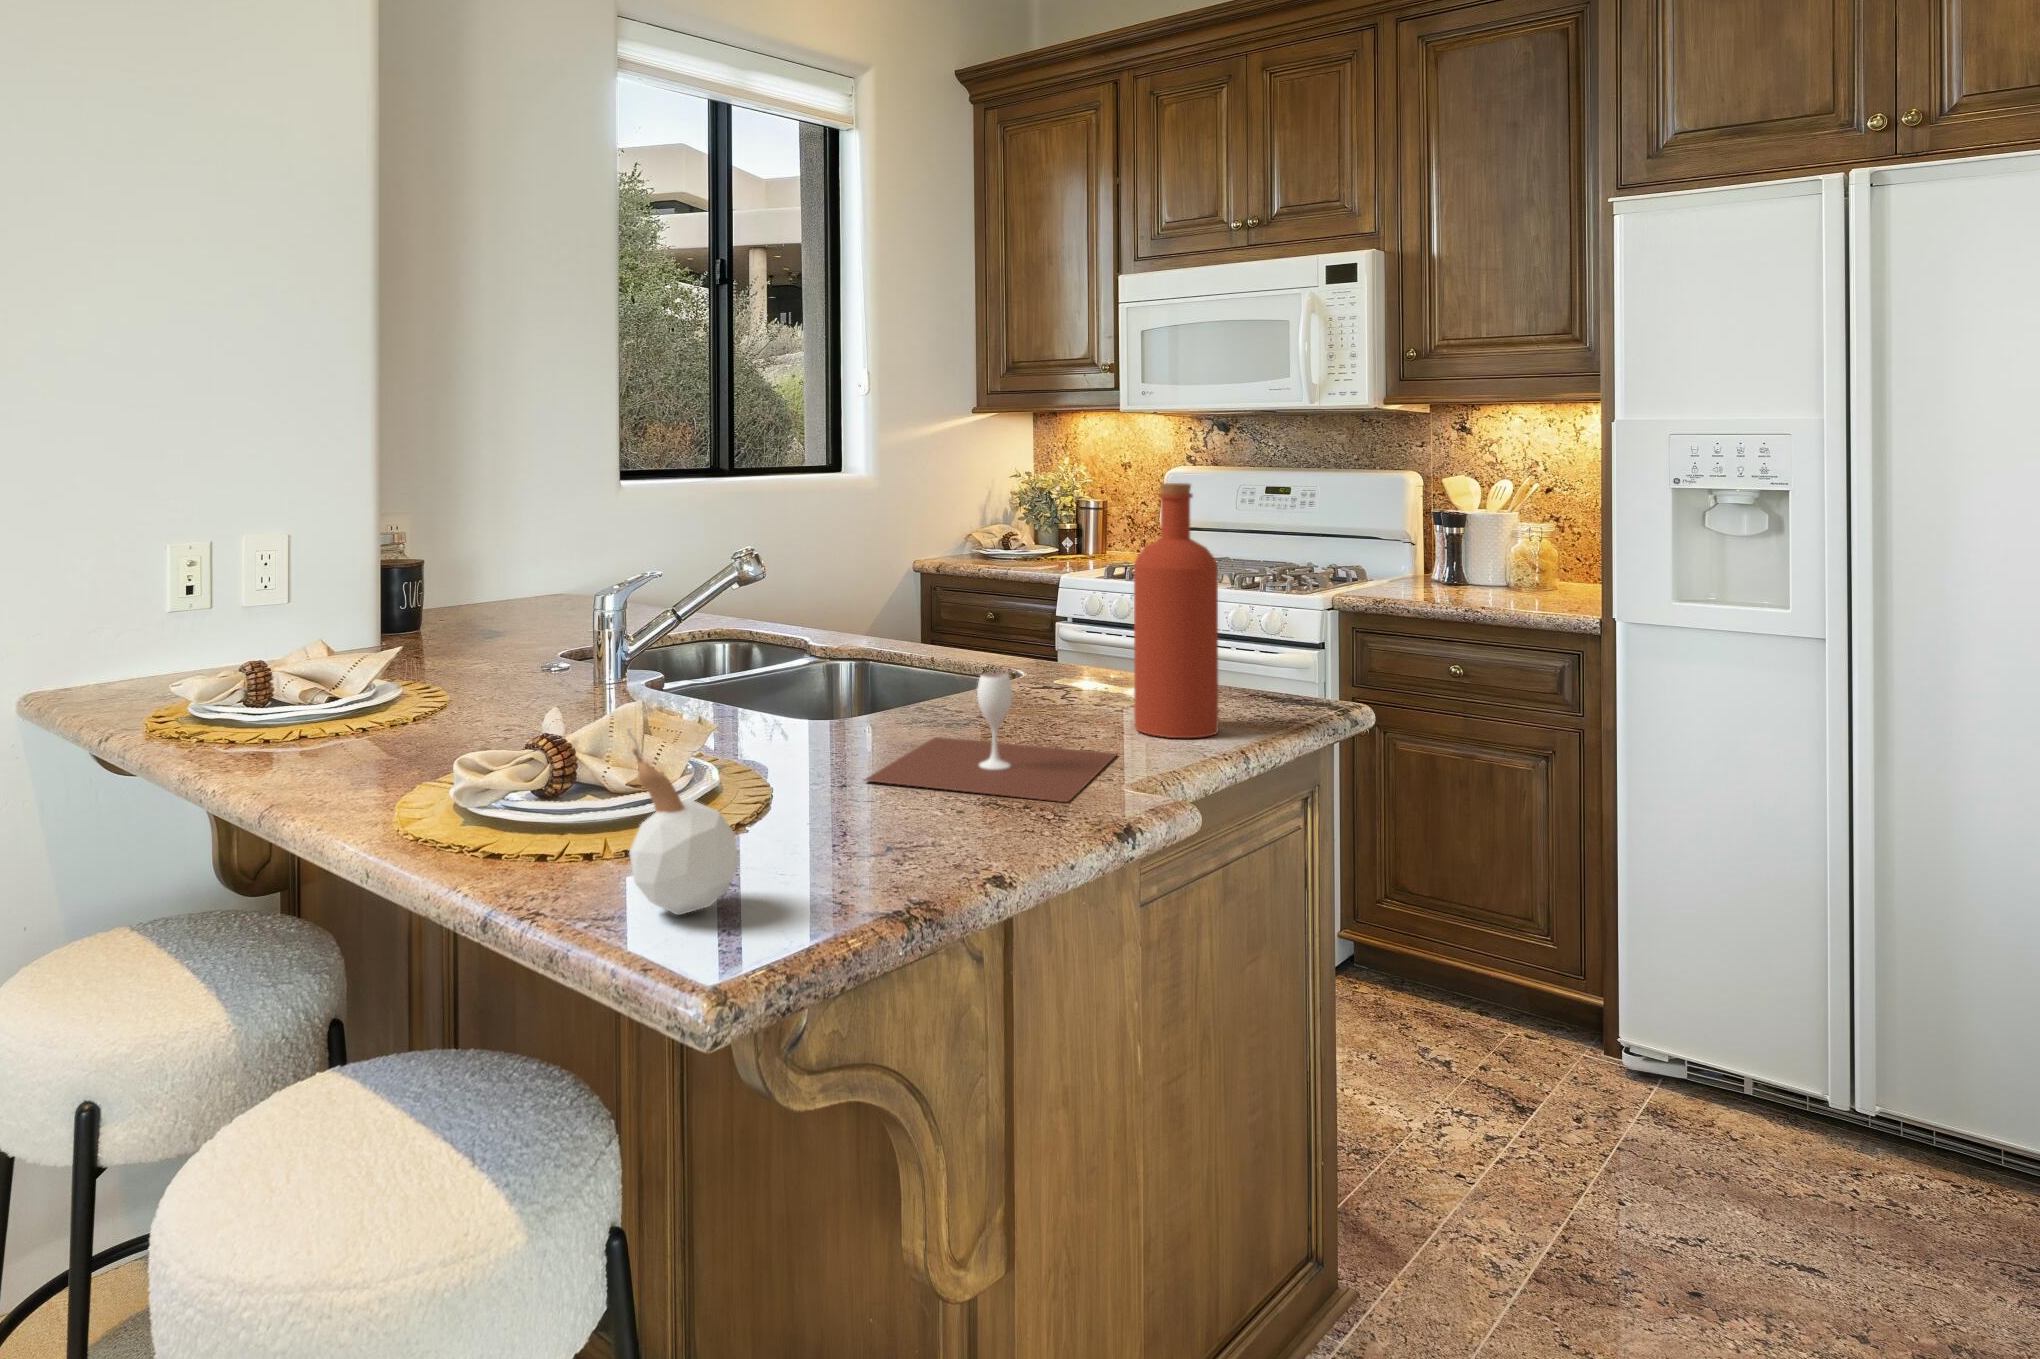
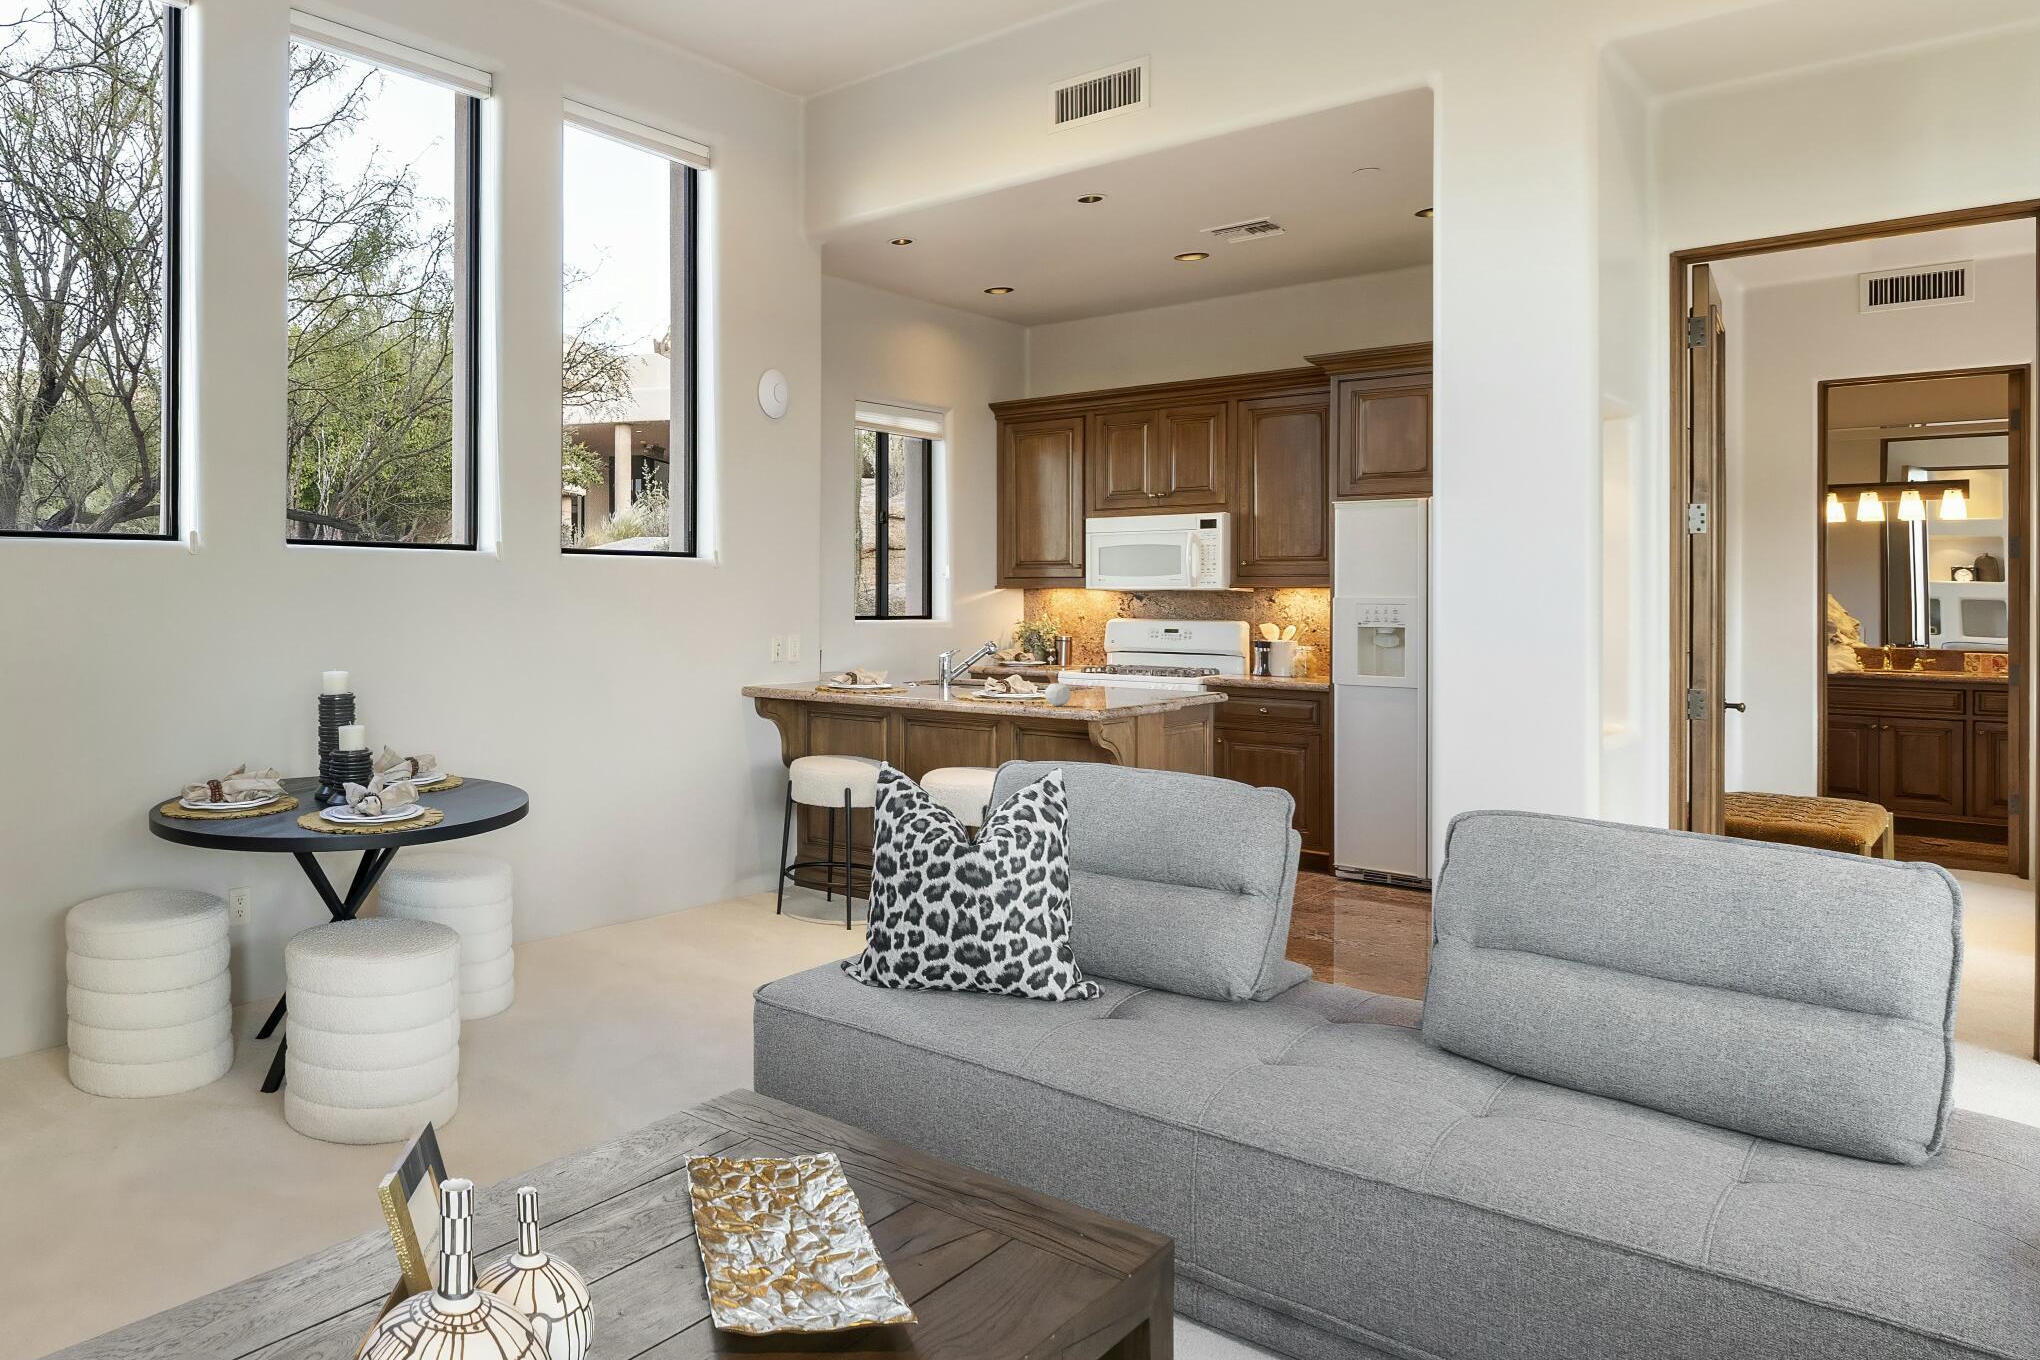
bottle: present [1134,483,1218,738] -> none [1140,616,1169,695]
wine glass: present [865,673,1117,803] -> none [1068,670,1140,701]

